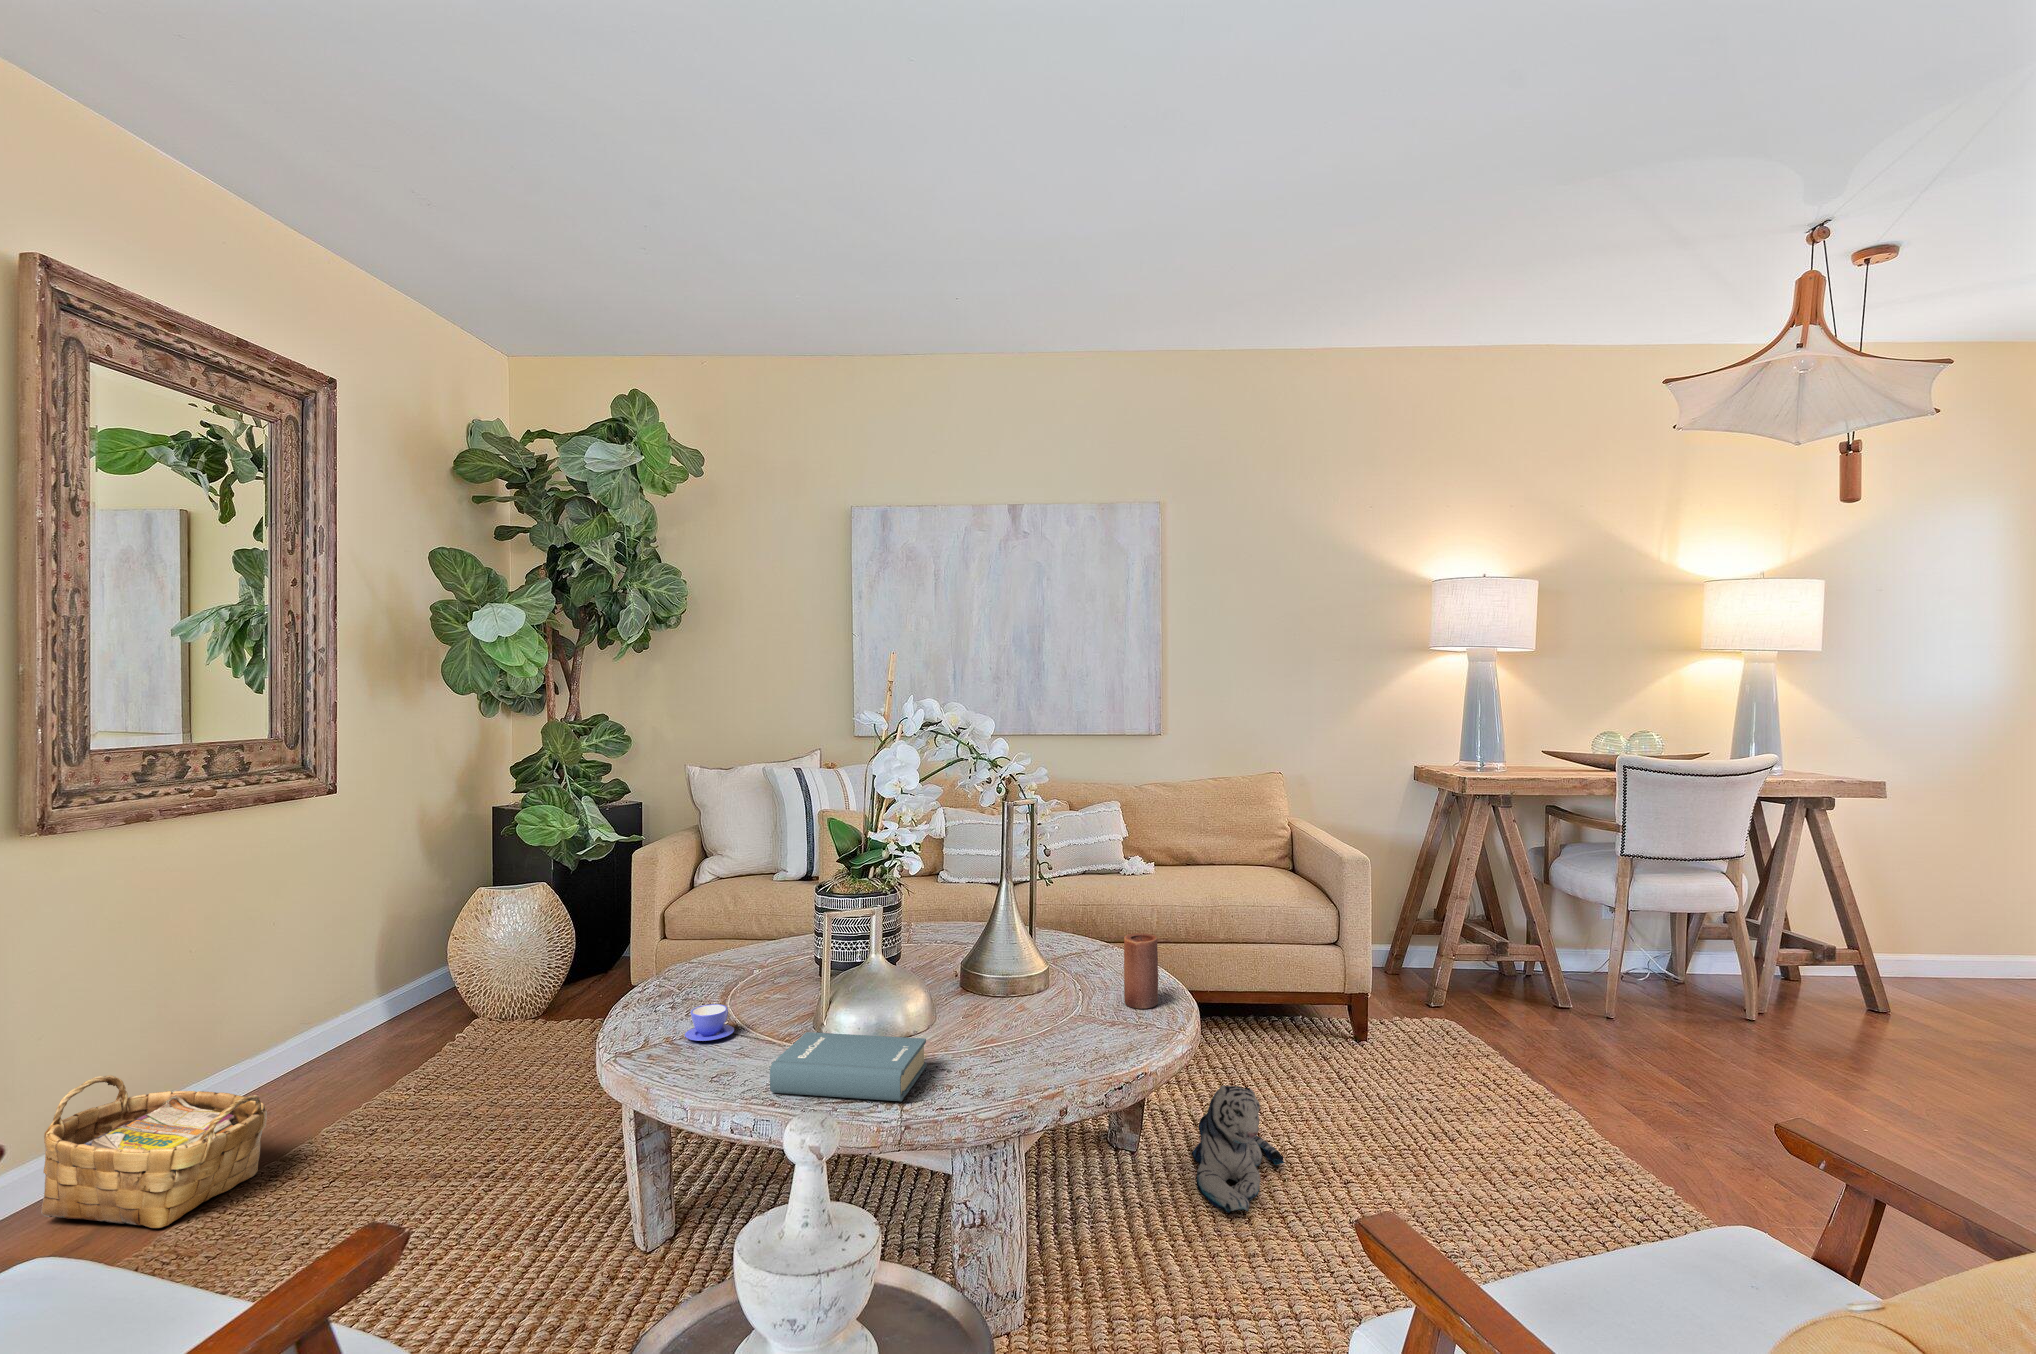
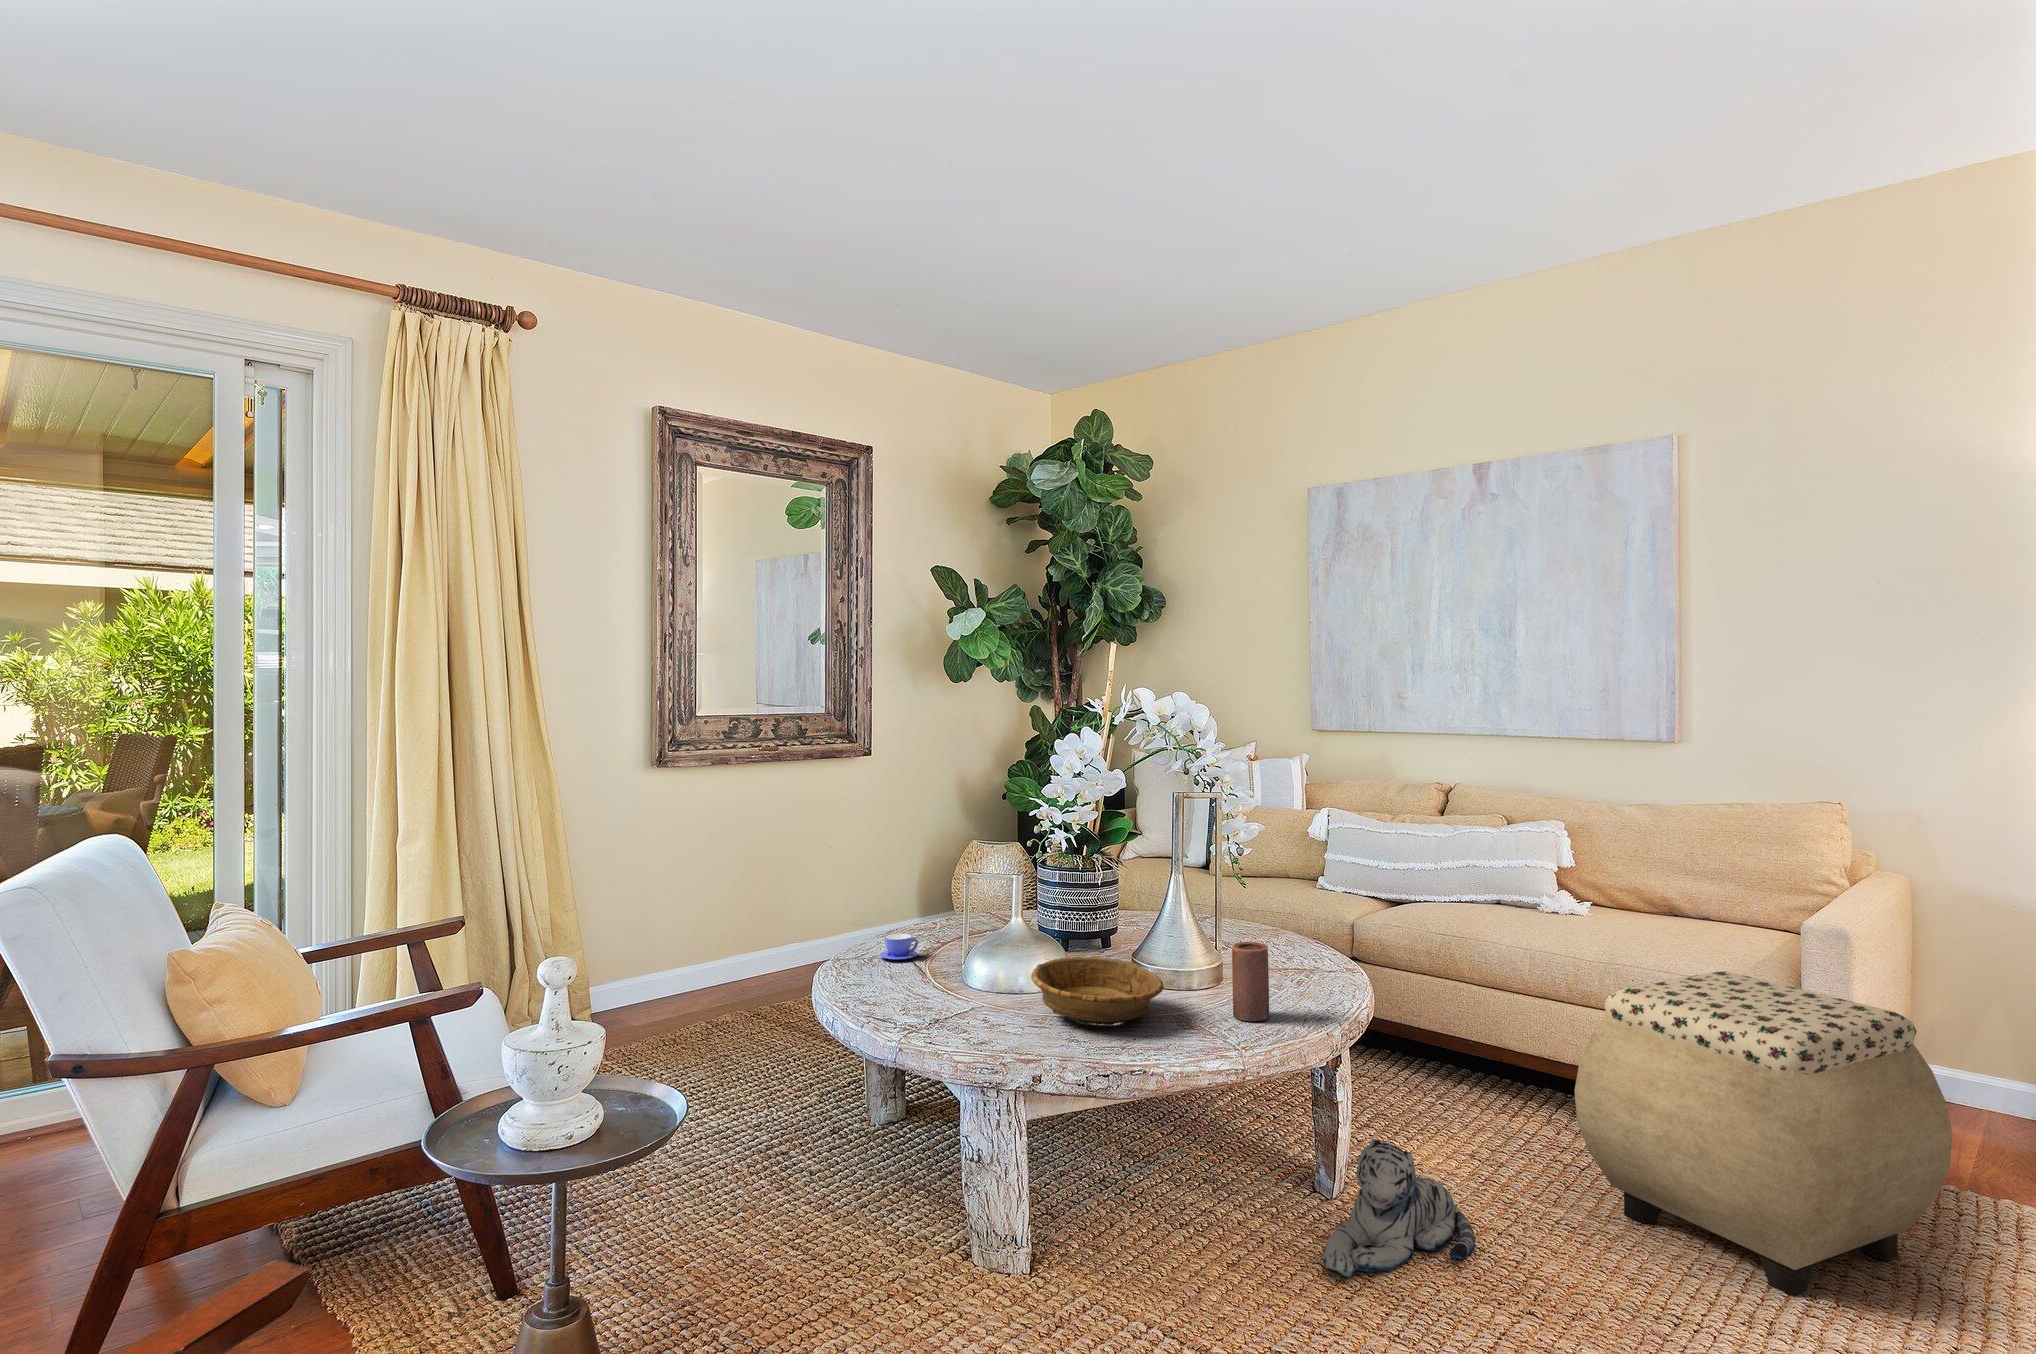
ottoman: none [1275,896,1459,1111] -> present [1574,971,1953,1296]
decorative bowl: none [969,977,1104,1050] -> present [1031,956,1164,1025]
hardback book: present [770,1032,926,1101] -> none [857,963,980,1024]
woven basket: present [41,1075,267,1228] -> none [657,922,764,1021]

